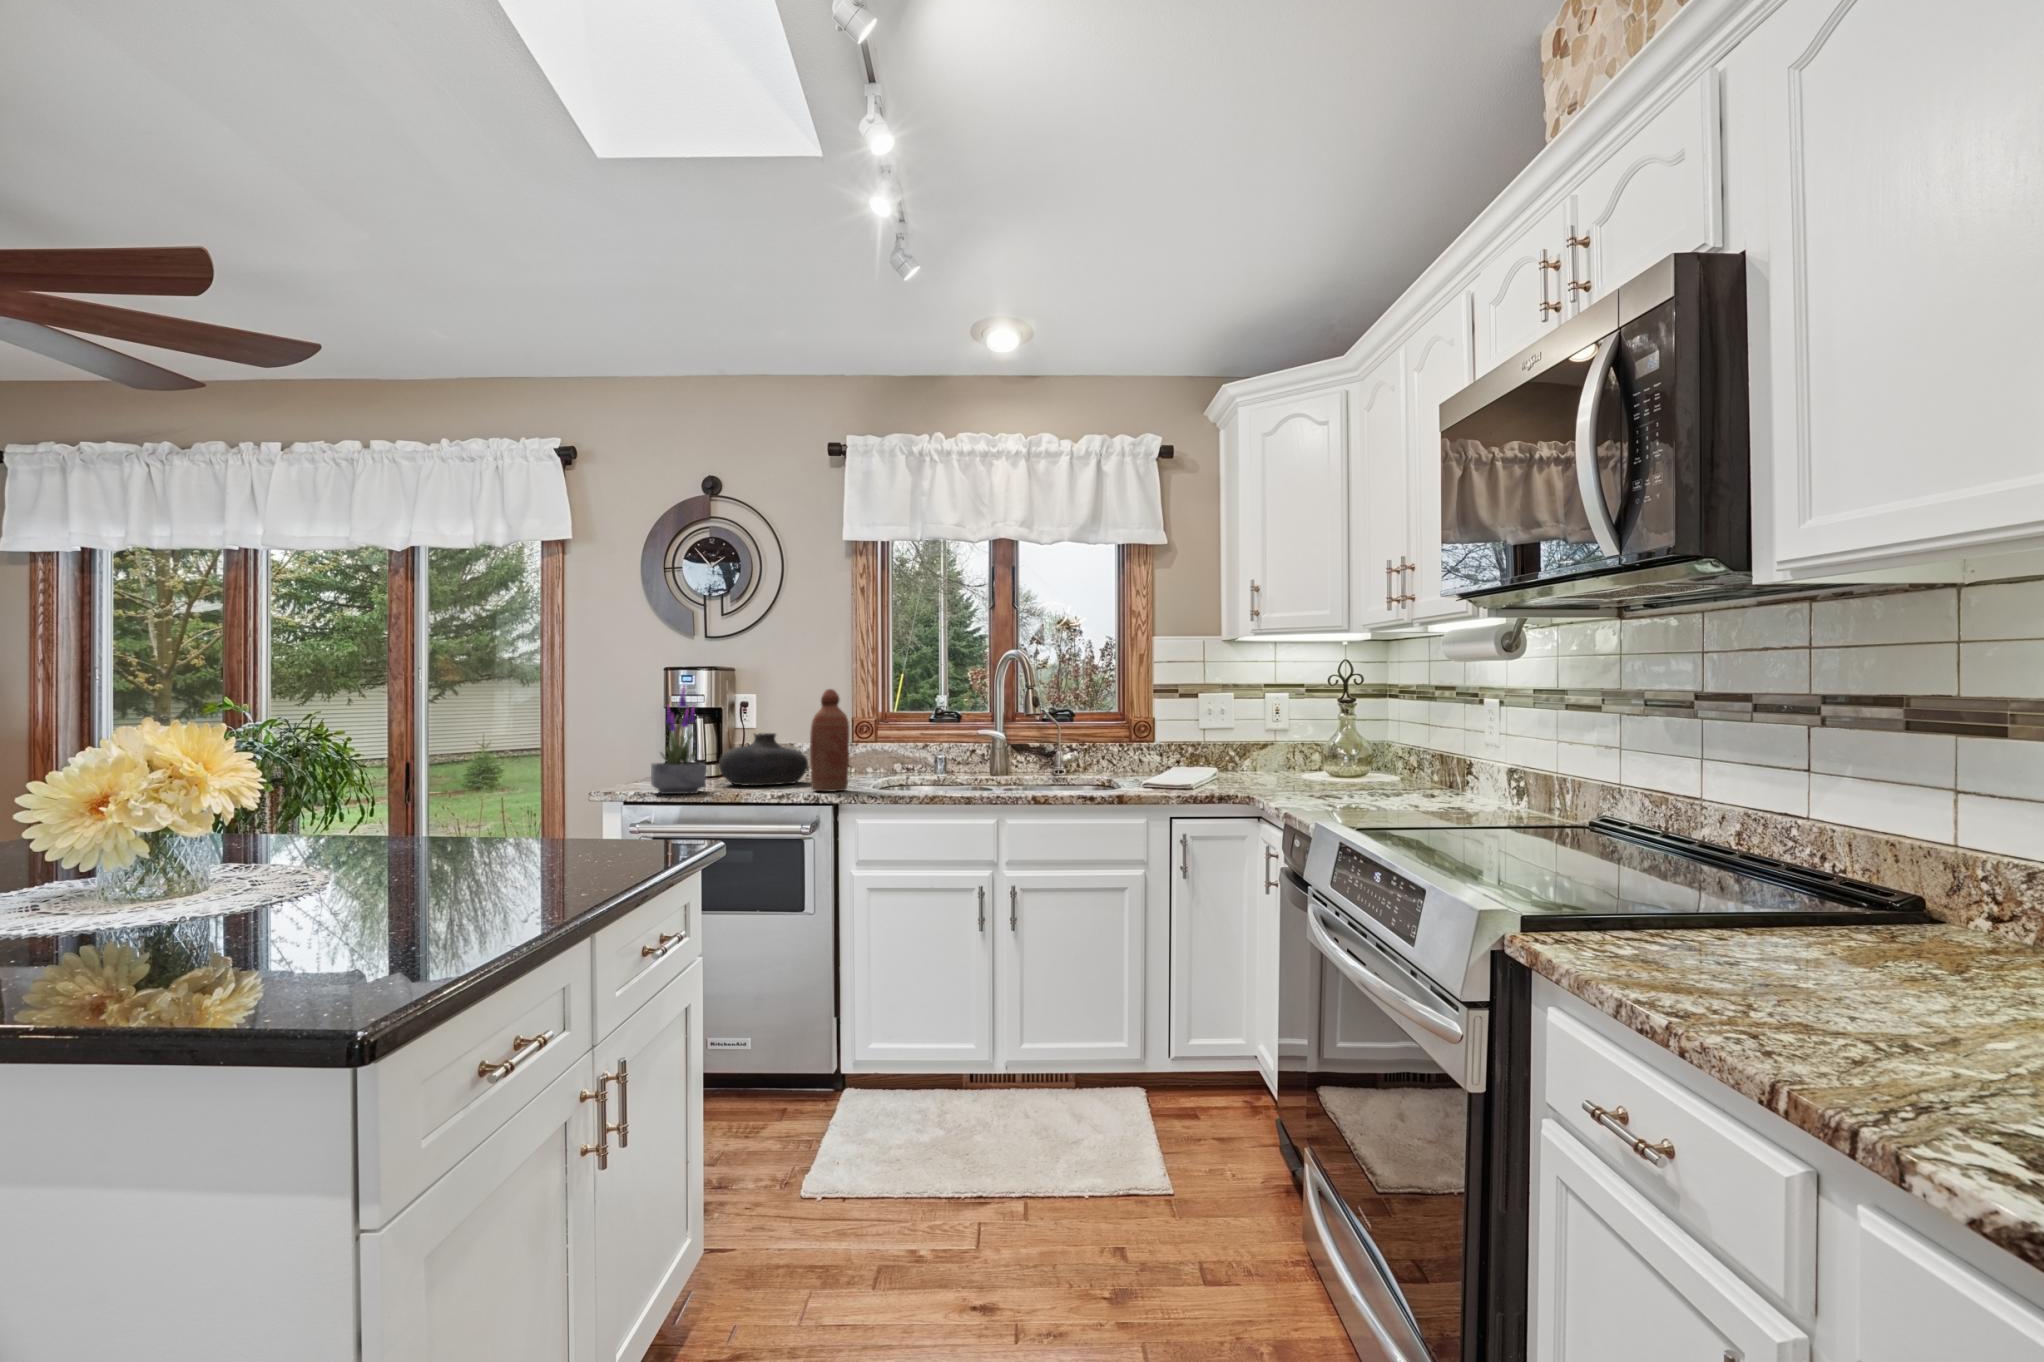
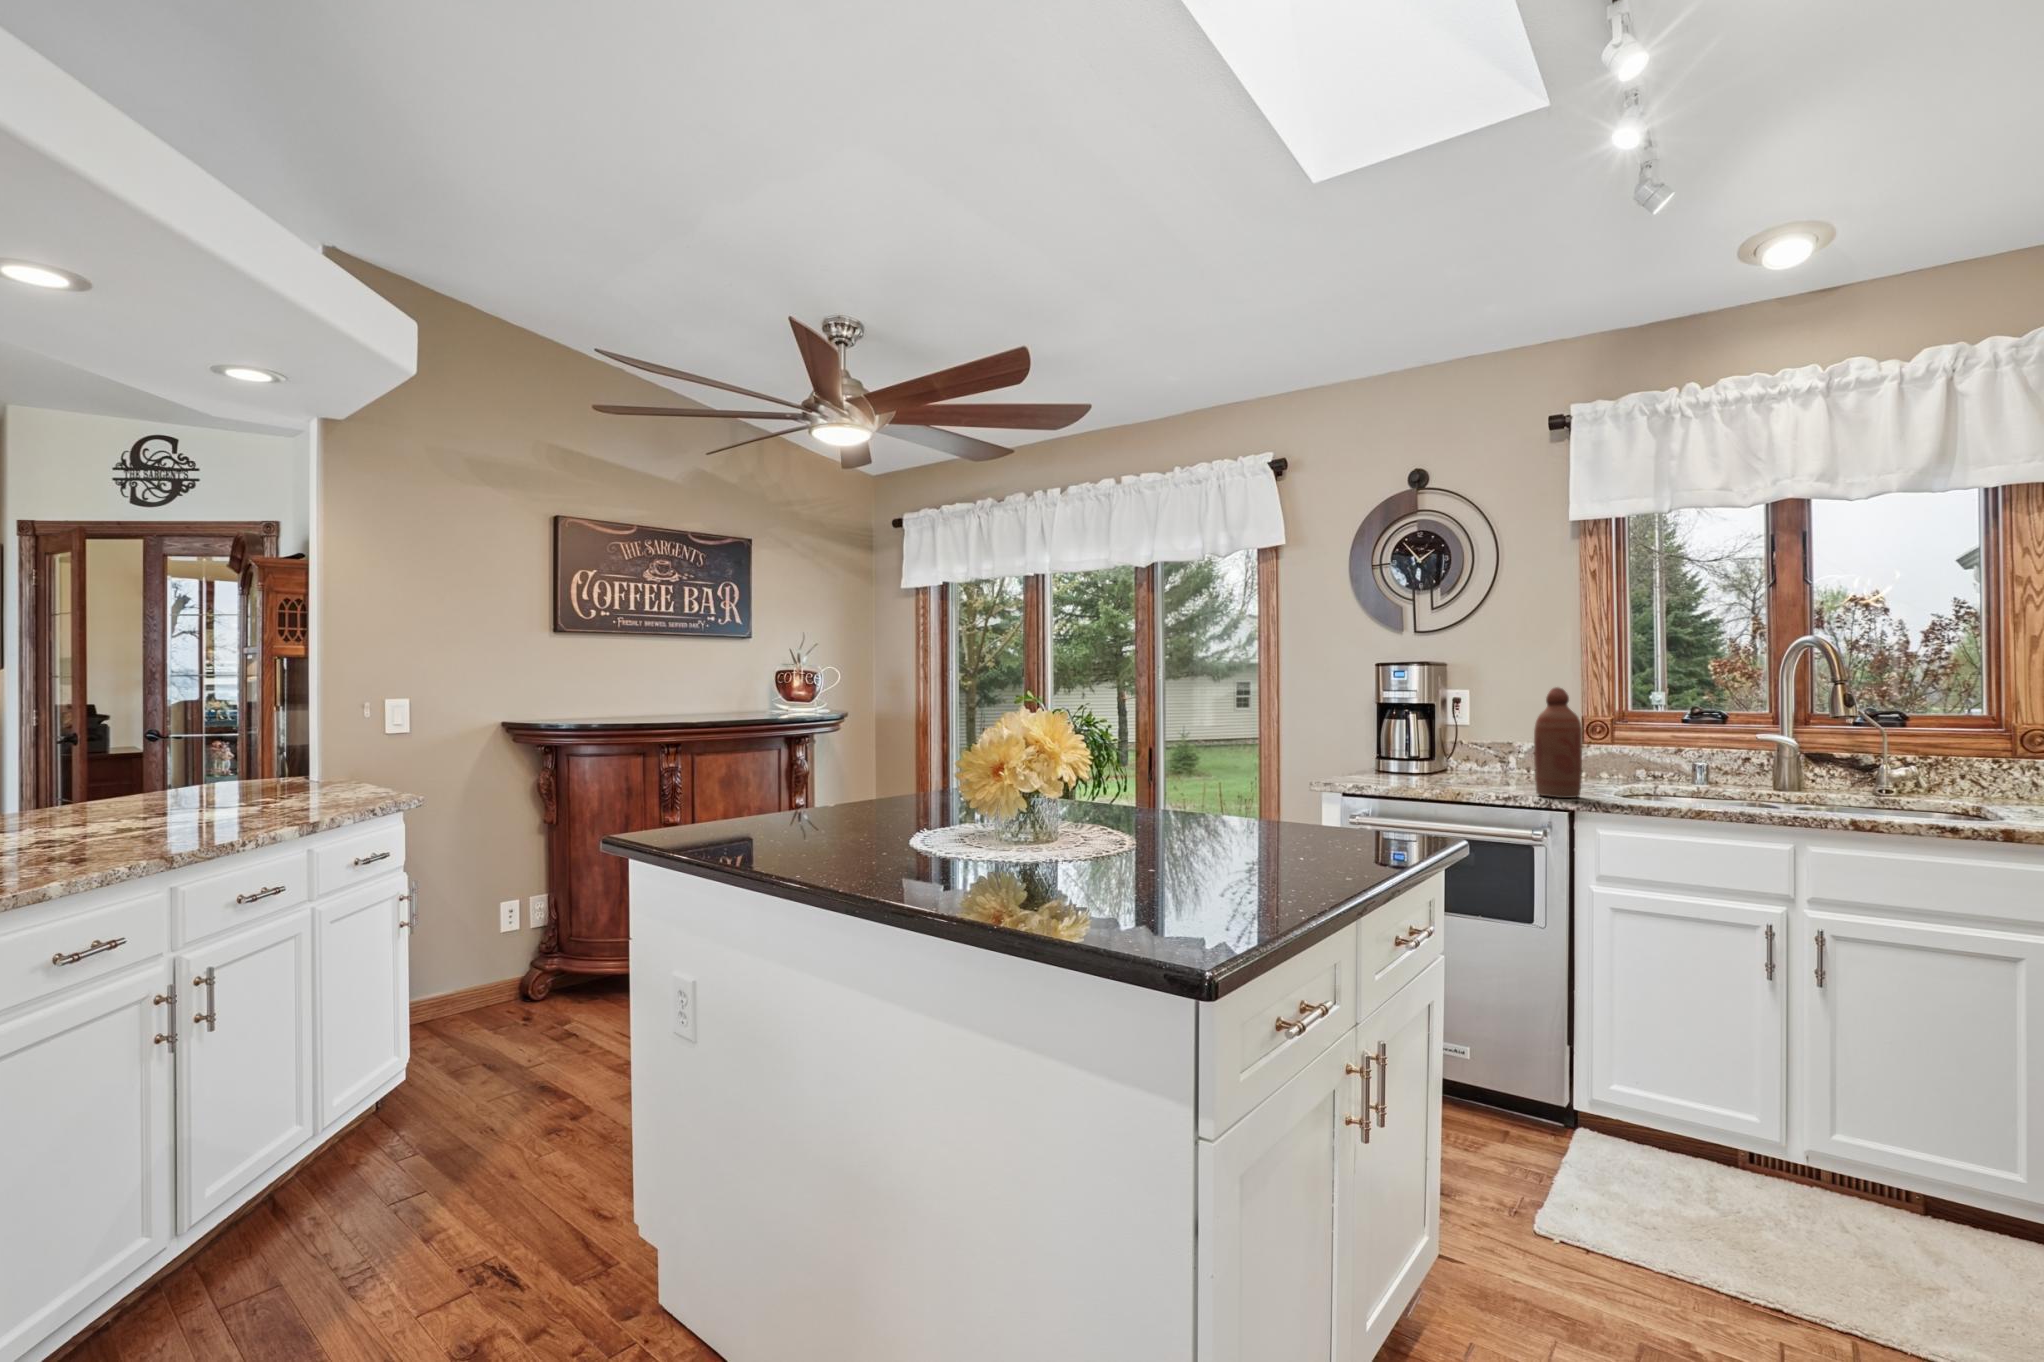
potted plant: present [651,686,707,794] -> none [1364,679,1420,788]
vase: present [719,733,808,785] -> none [1430,729,1529,783]

